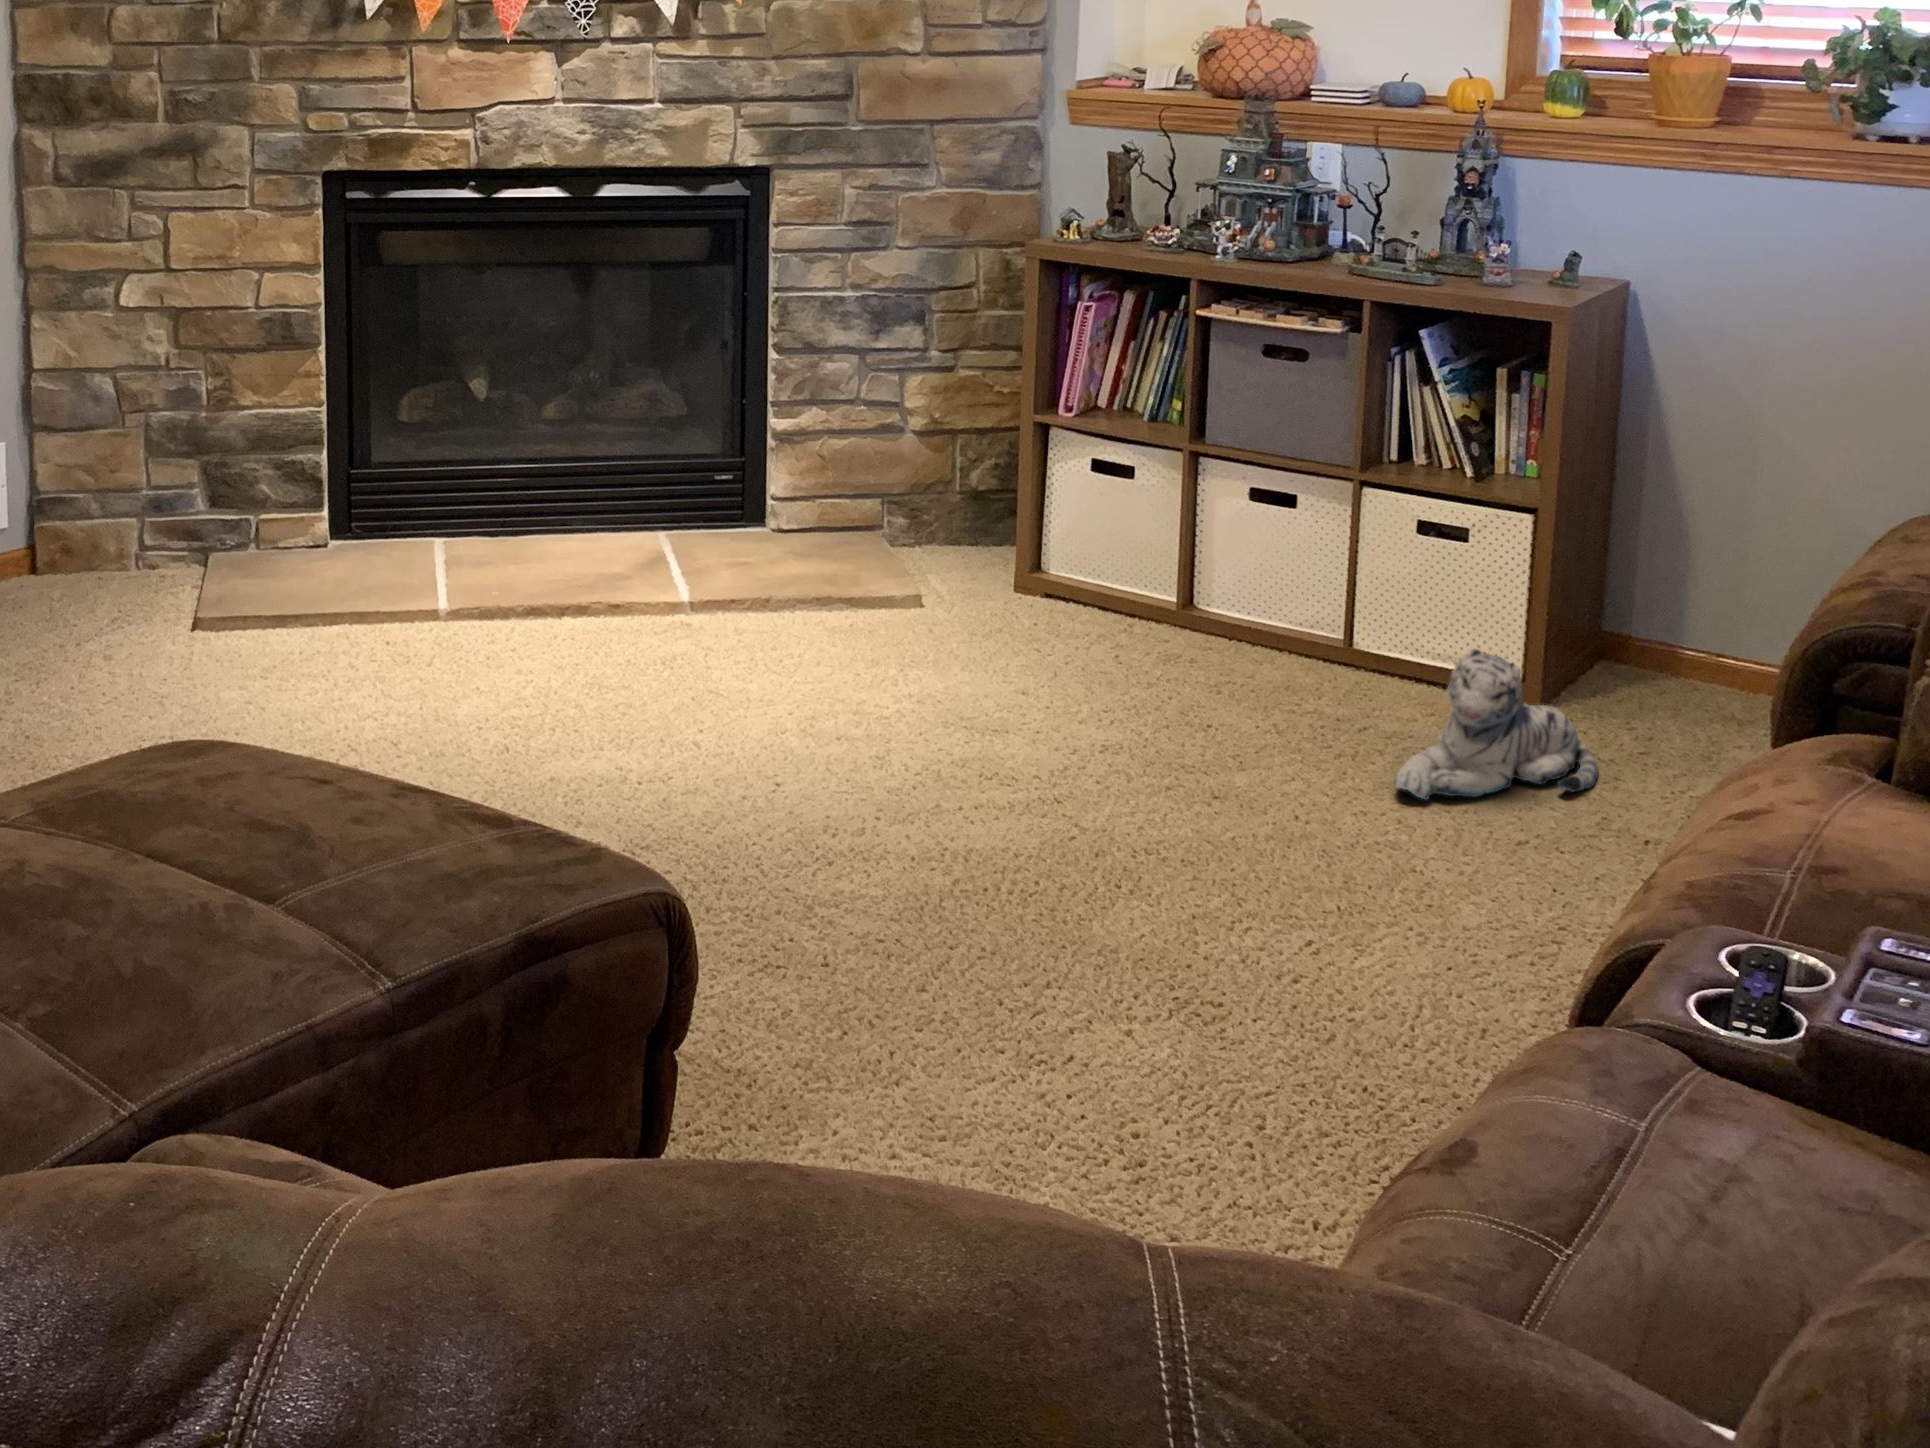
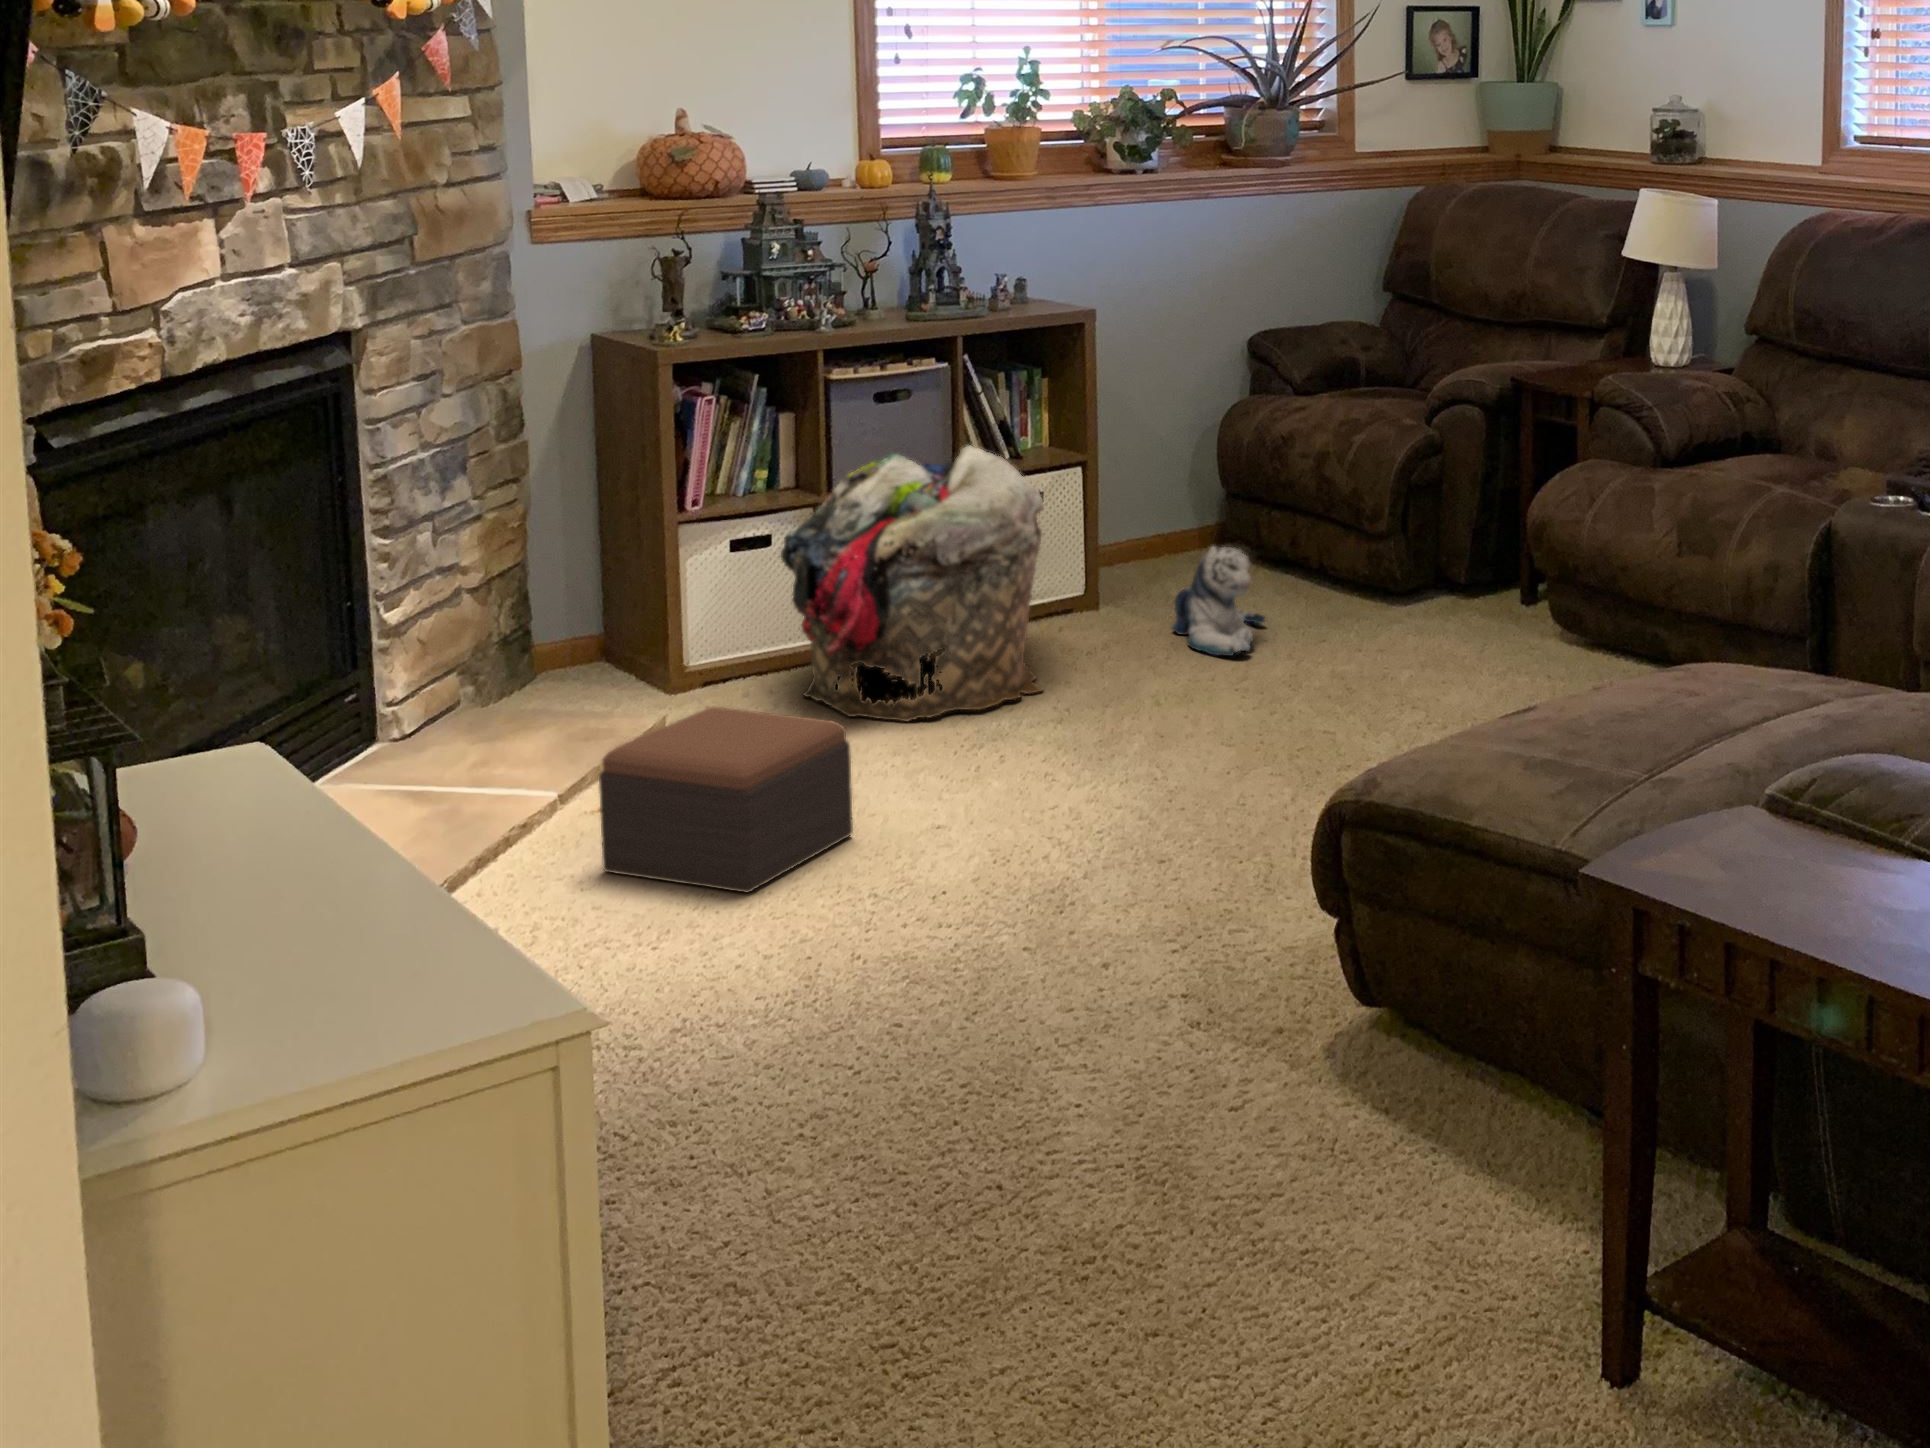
laundry basket: none [941,404,1342,723] -> present [781,446,1044,721]
footstool: none [488,549,679,715] -> present [599,707,853,893]

